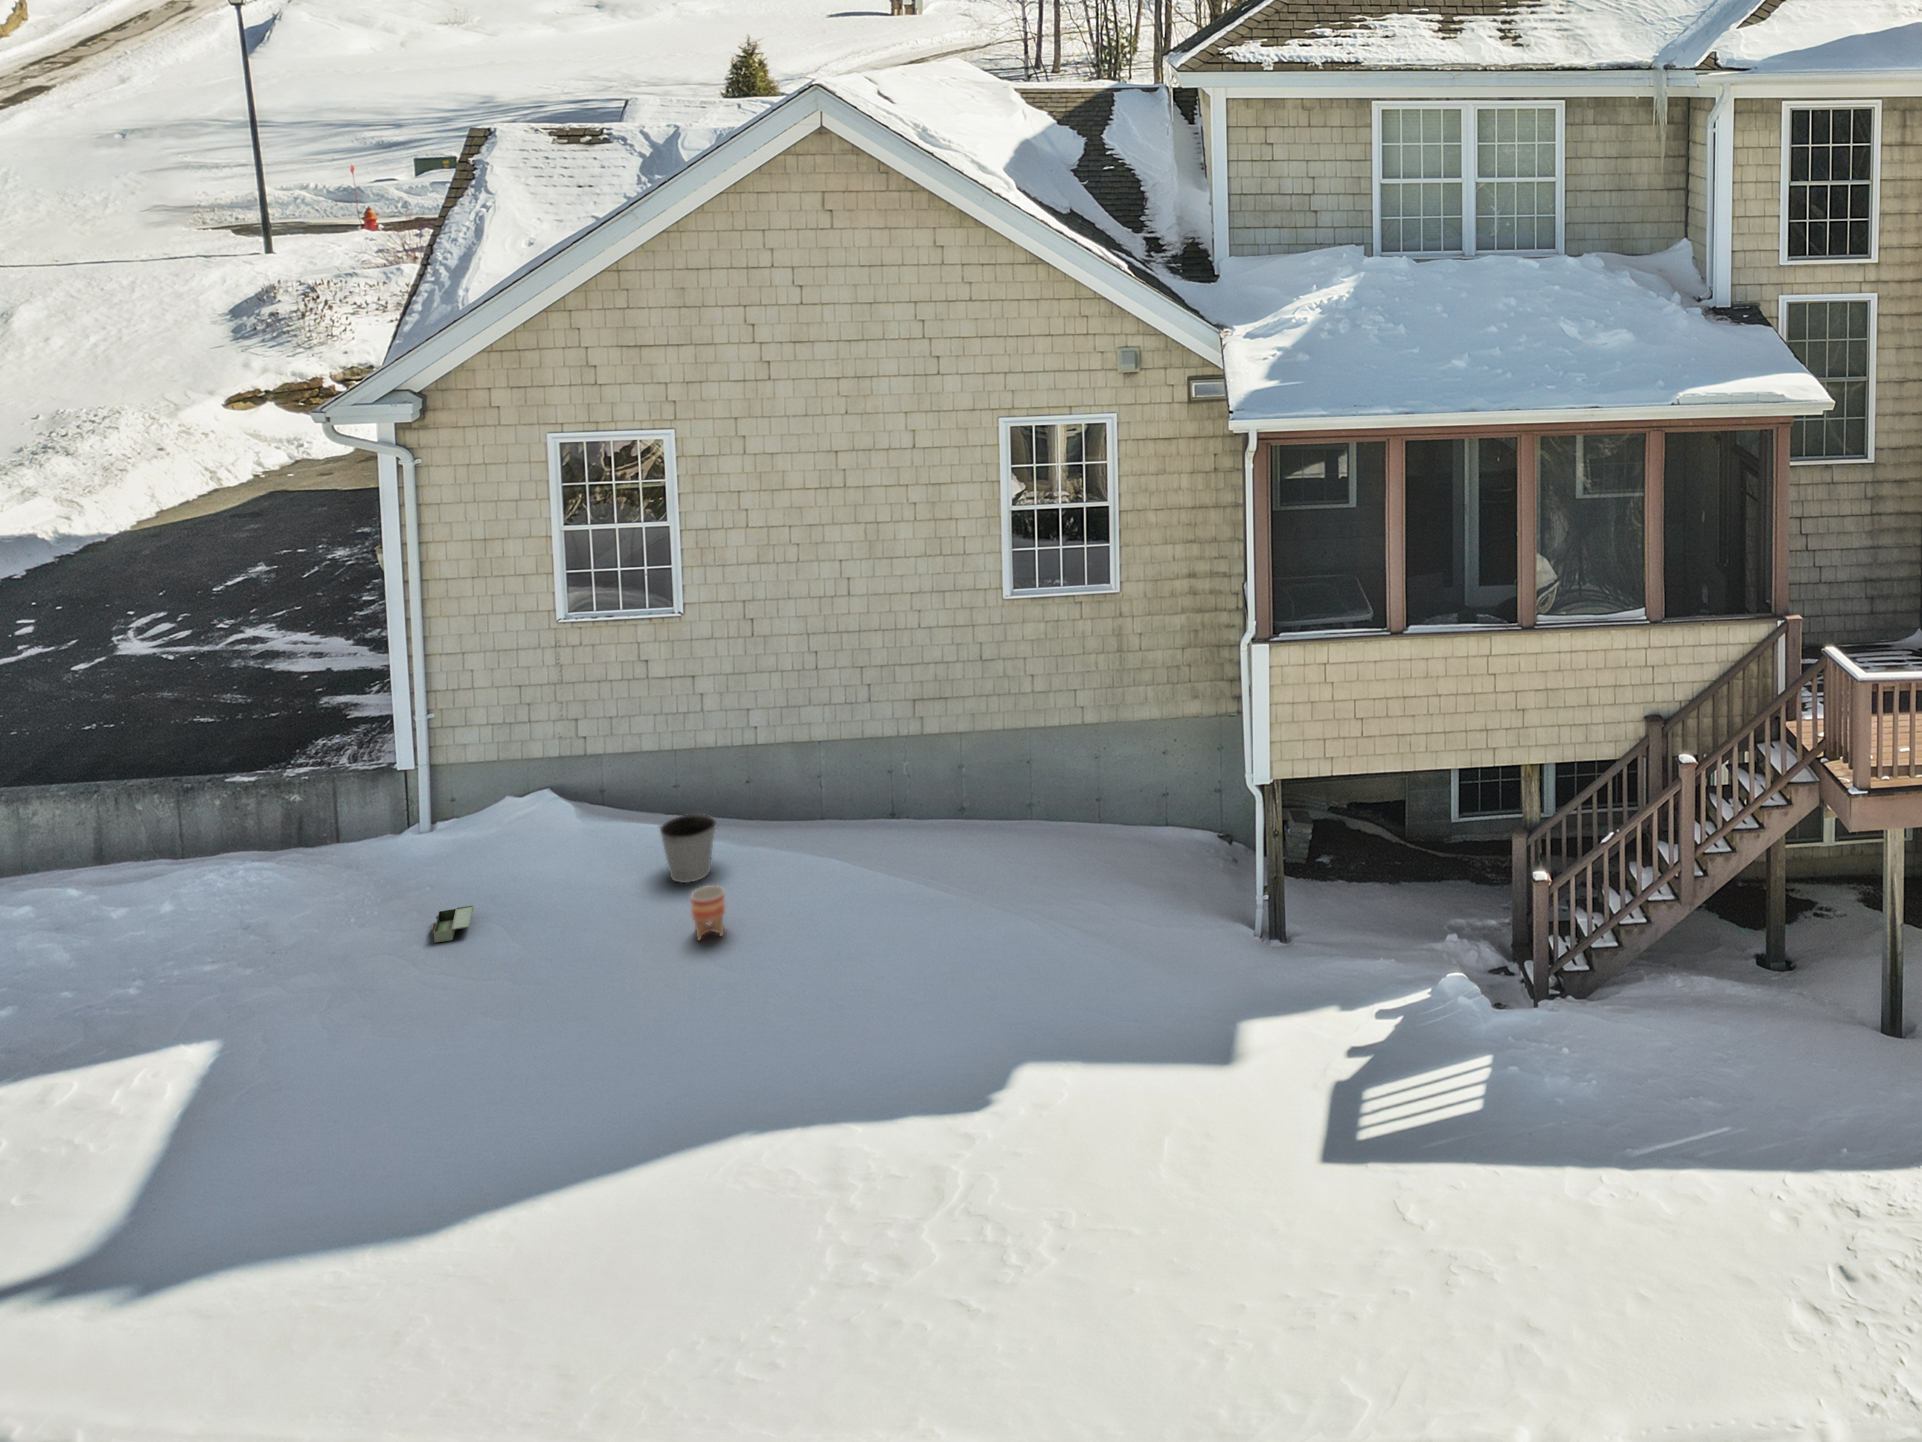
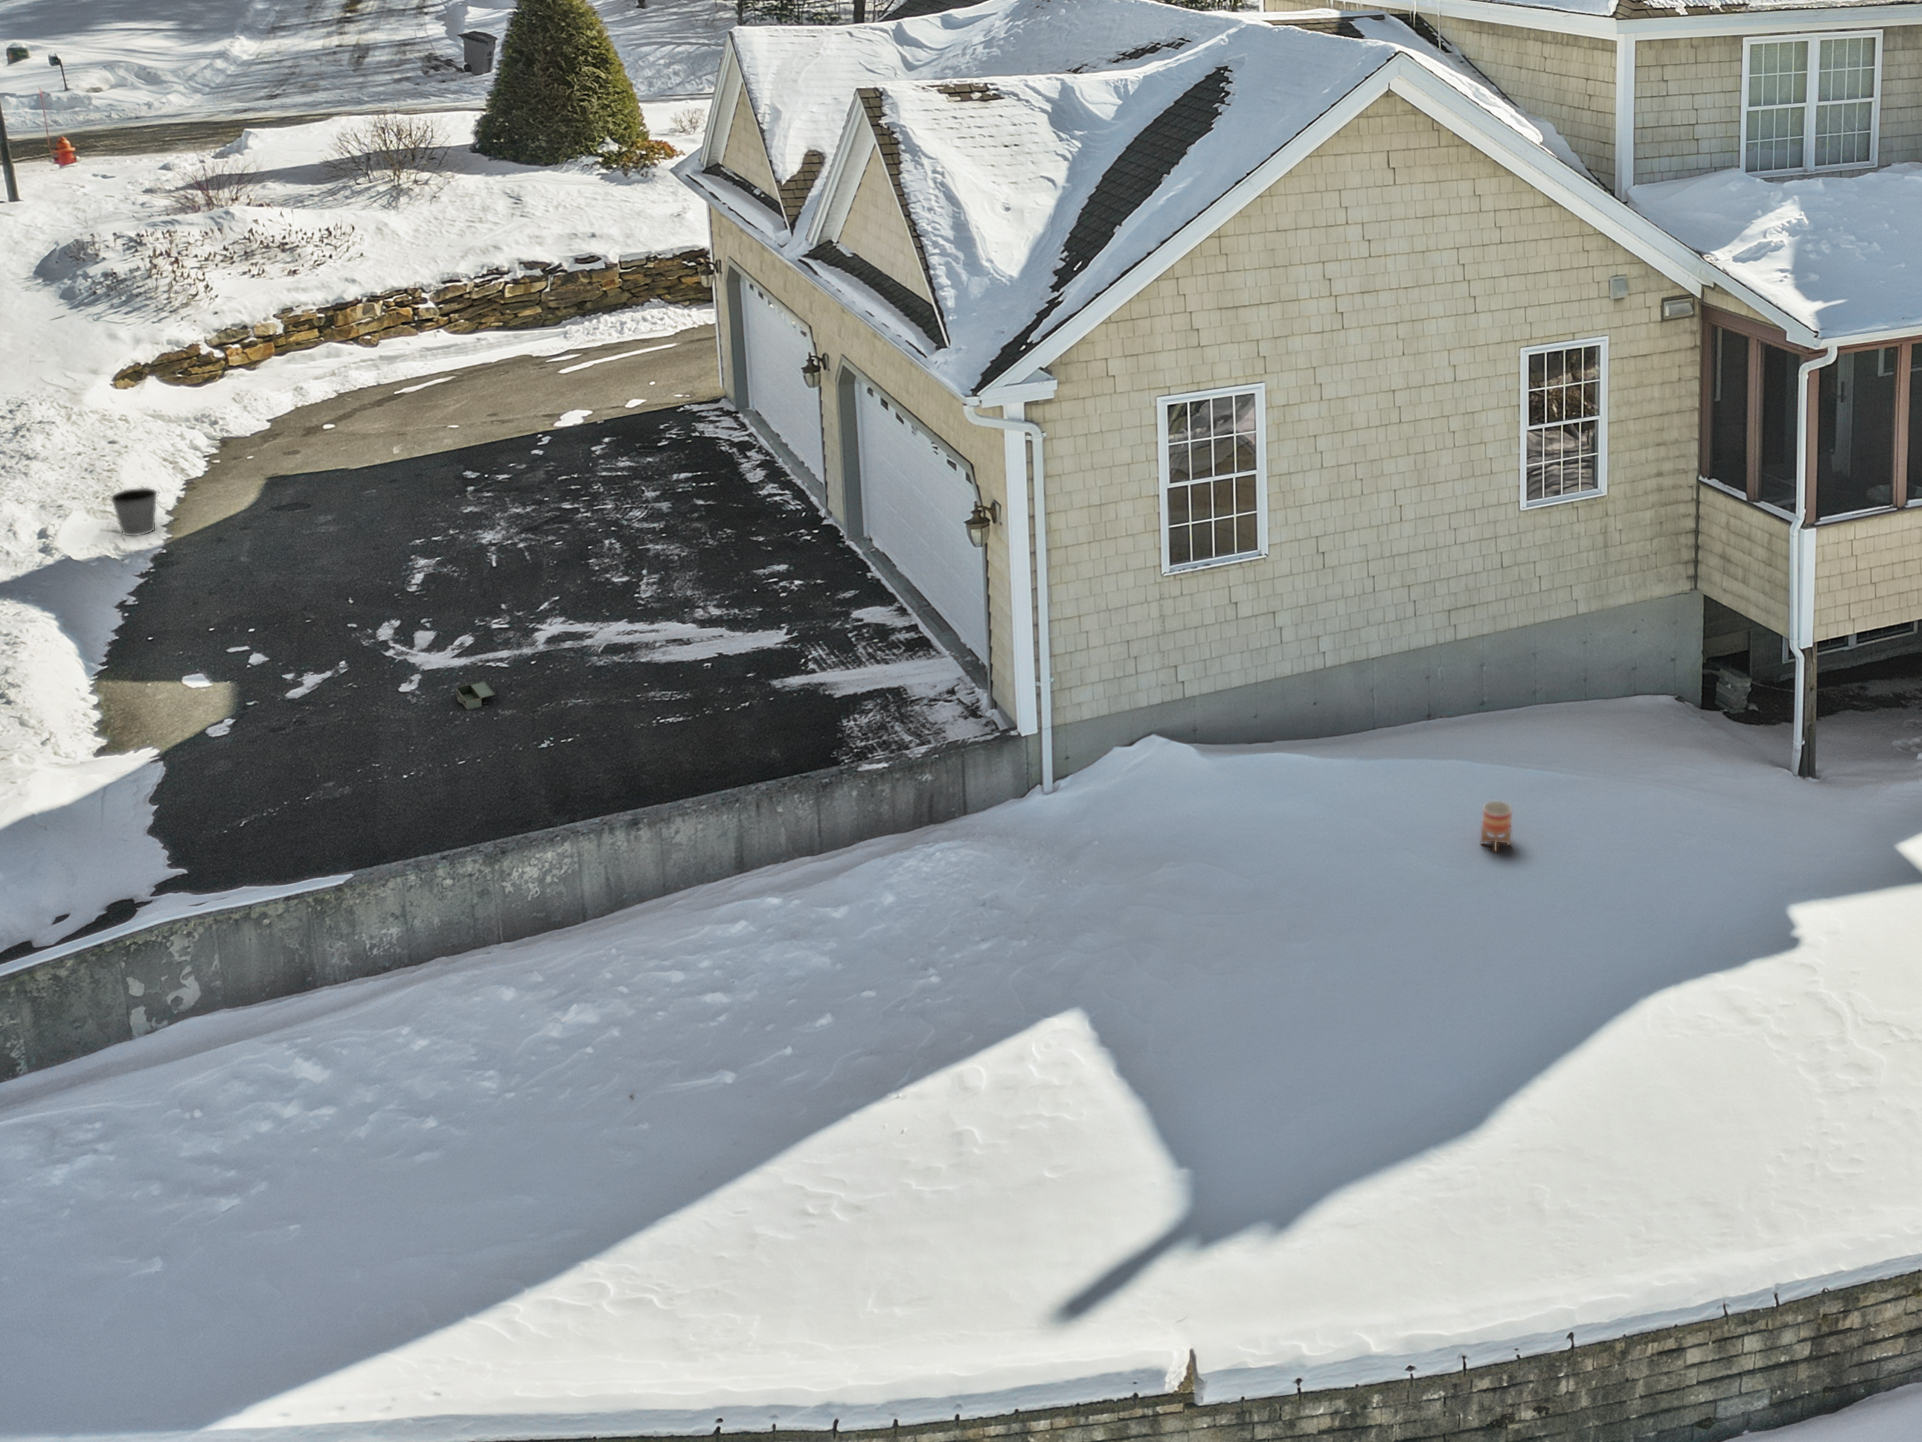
bucket: present [660,814,718,883] -> present [111,488,157,536]
toolbox: present [432,906,474,943] -> present [456,681,495,710]

